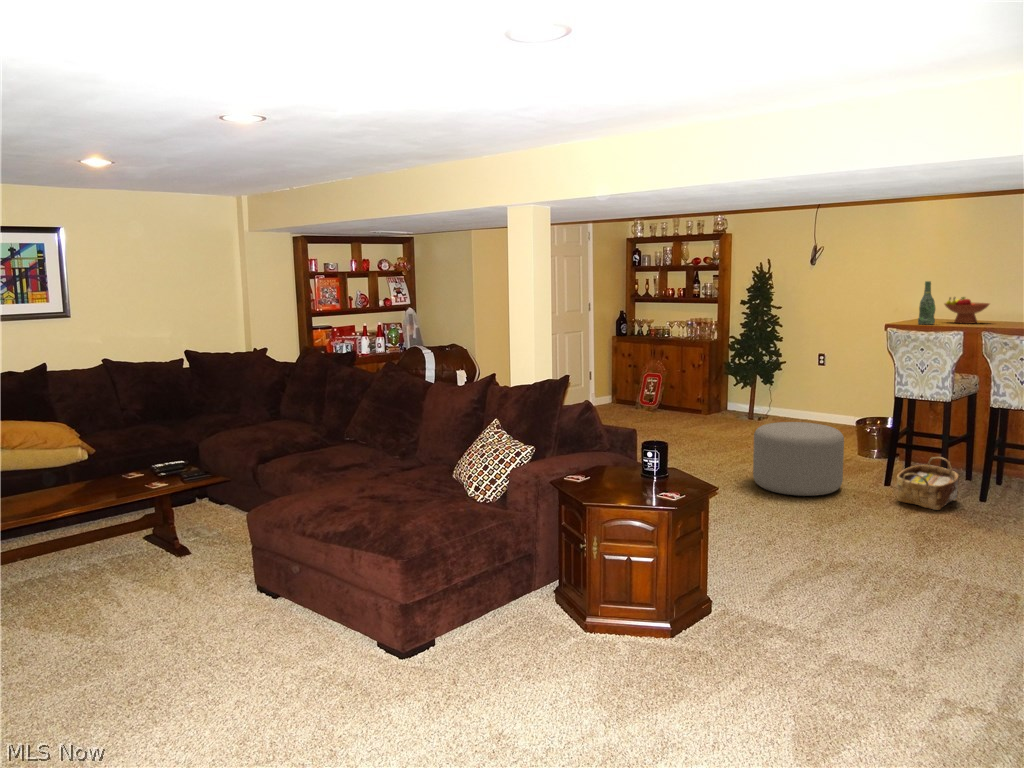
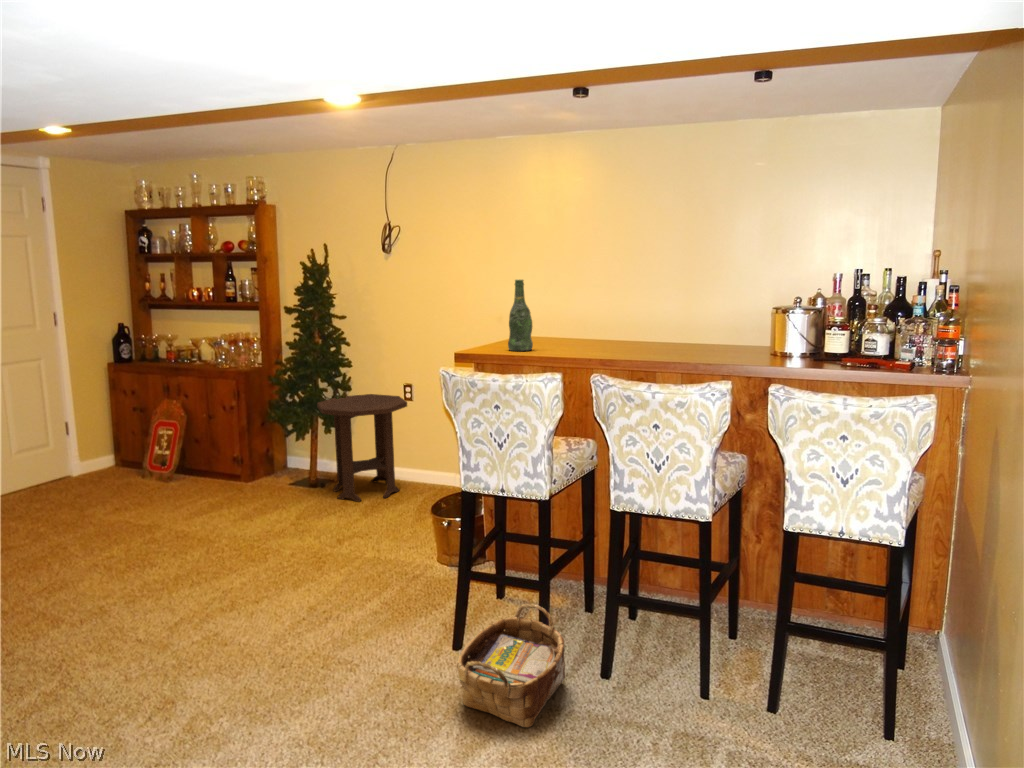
fruit bowl: present [945,297,989,324] -> none [548,304,611,346]
side table: none [762,359,825,427] -> present [317,394,407,502]
ottoman: present [753,422,844,496] -> none [195,545,374,721]

